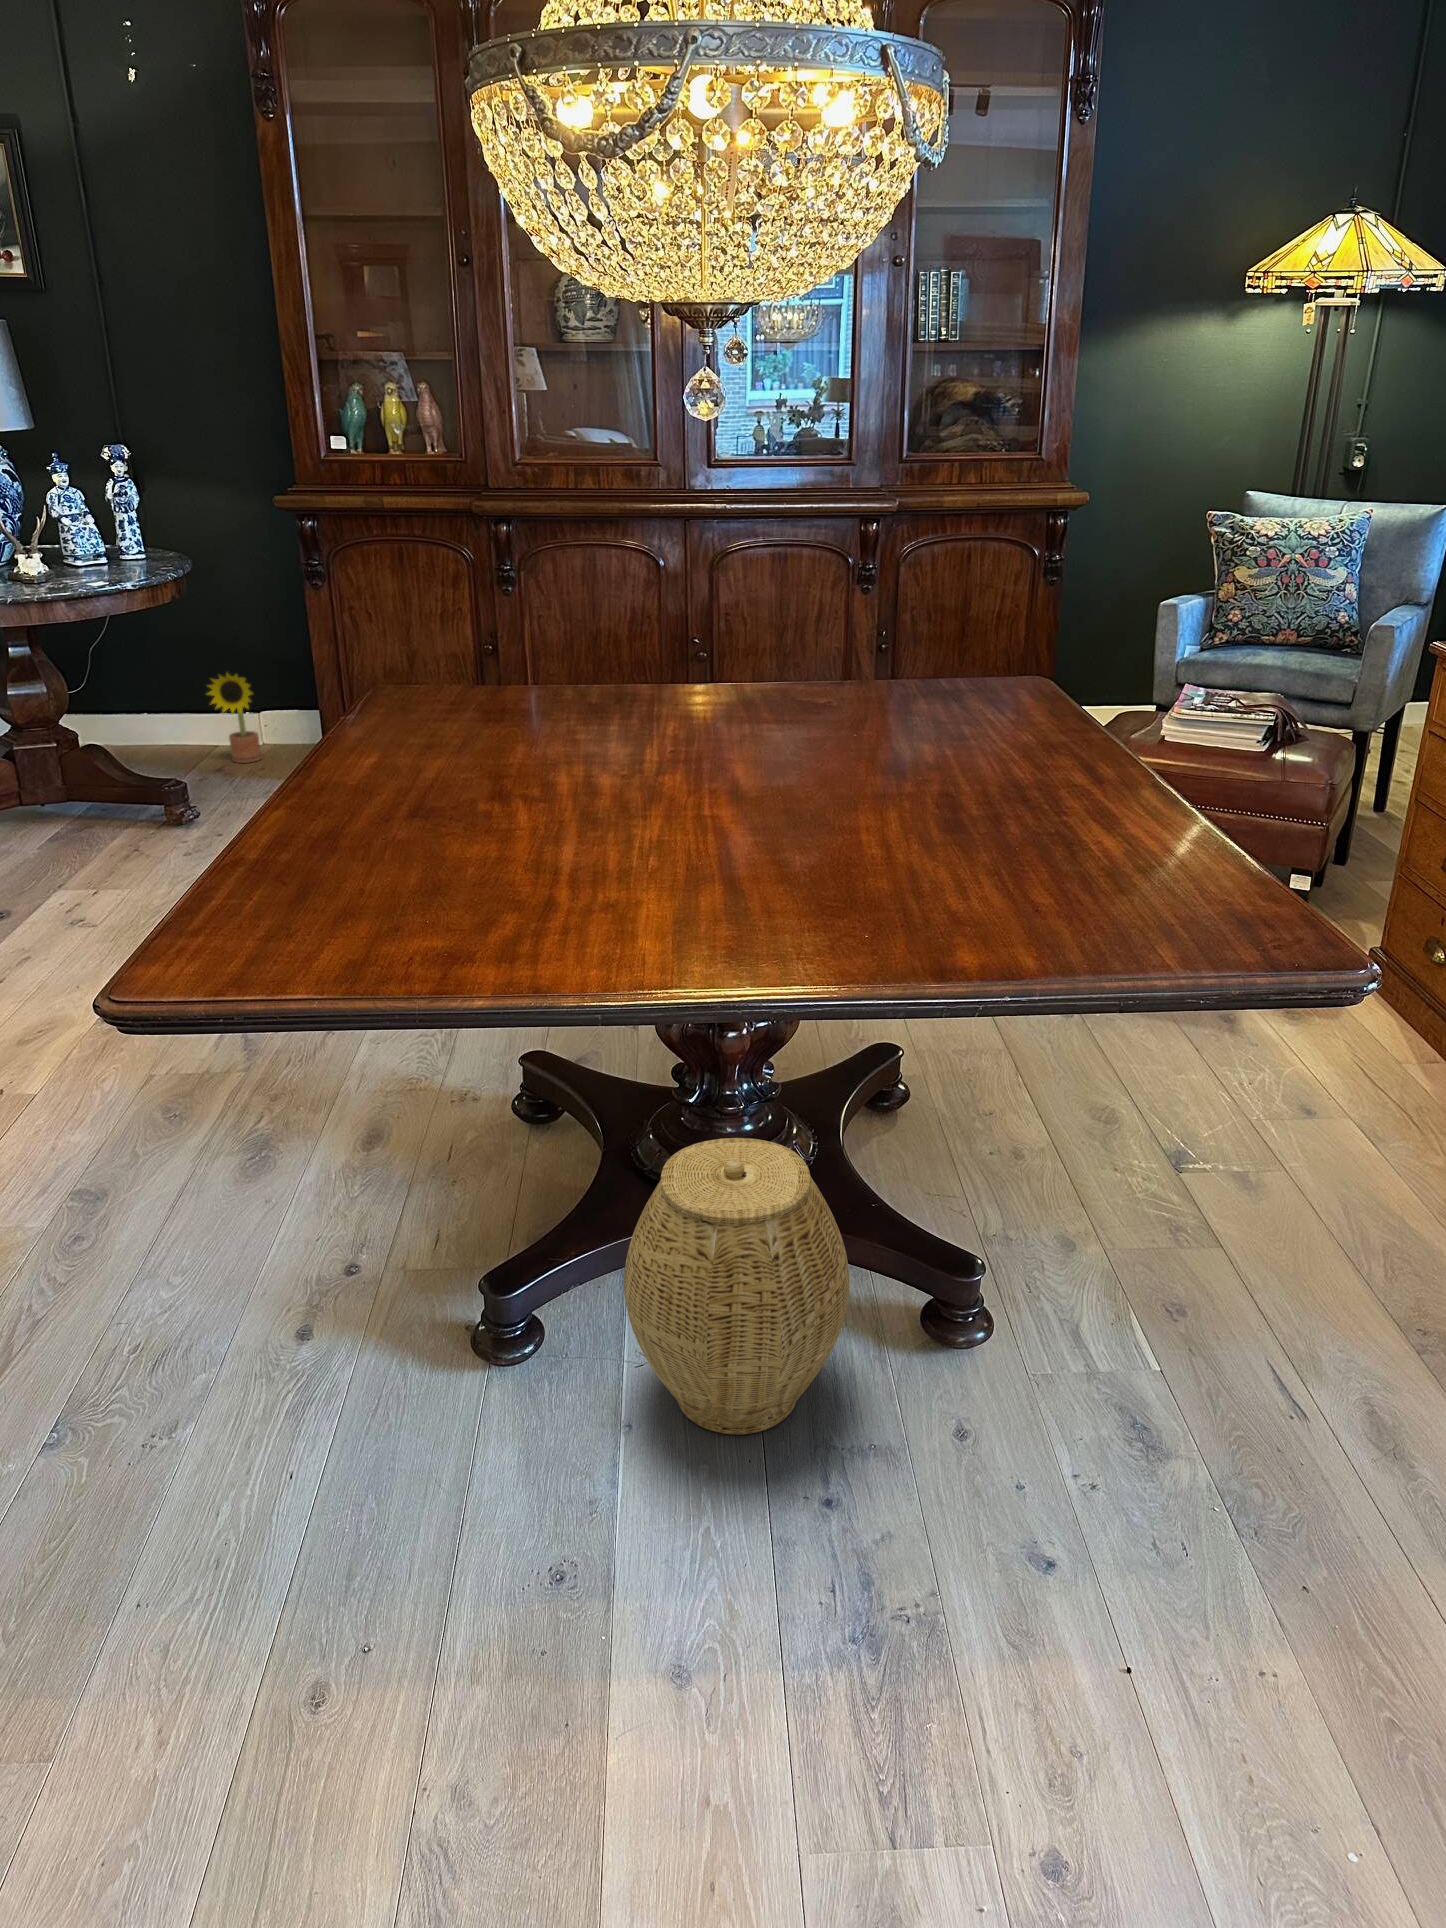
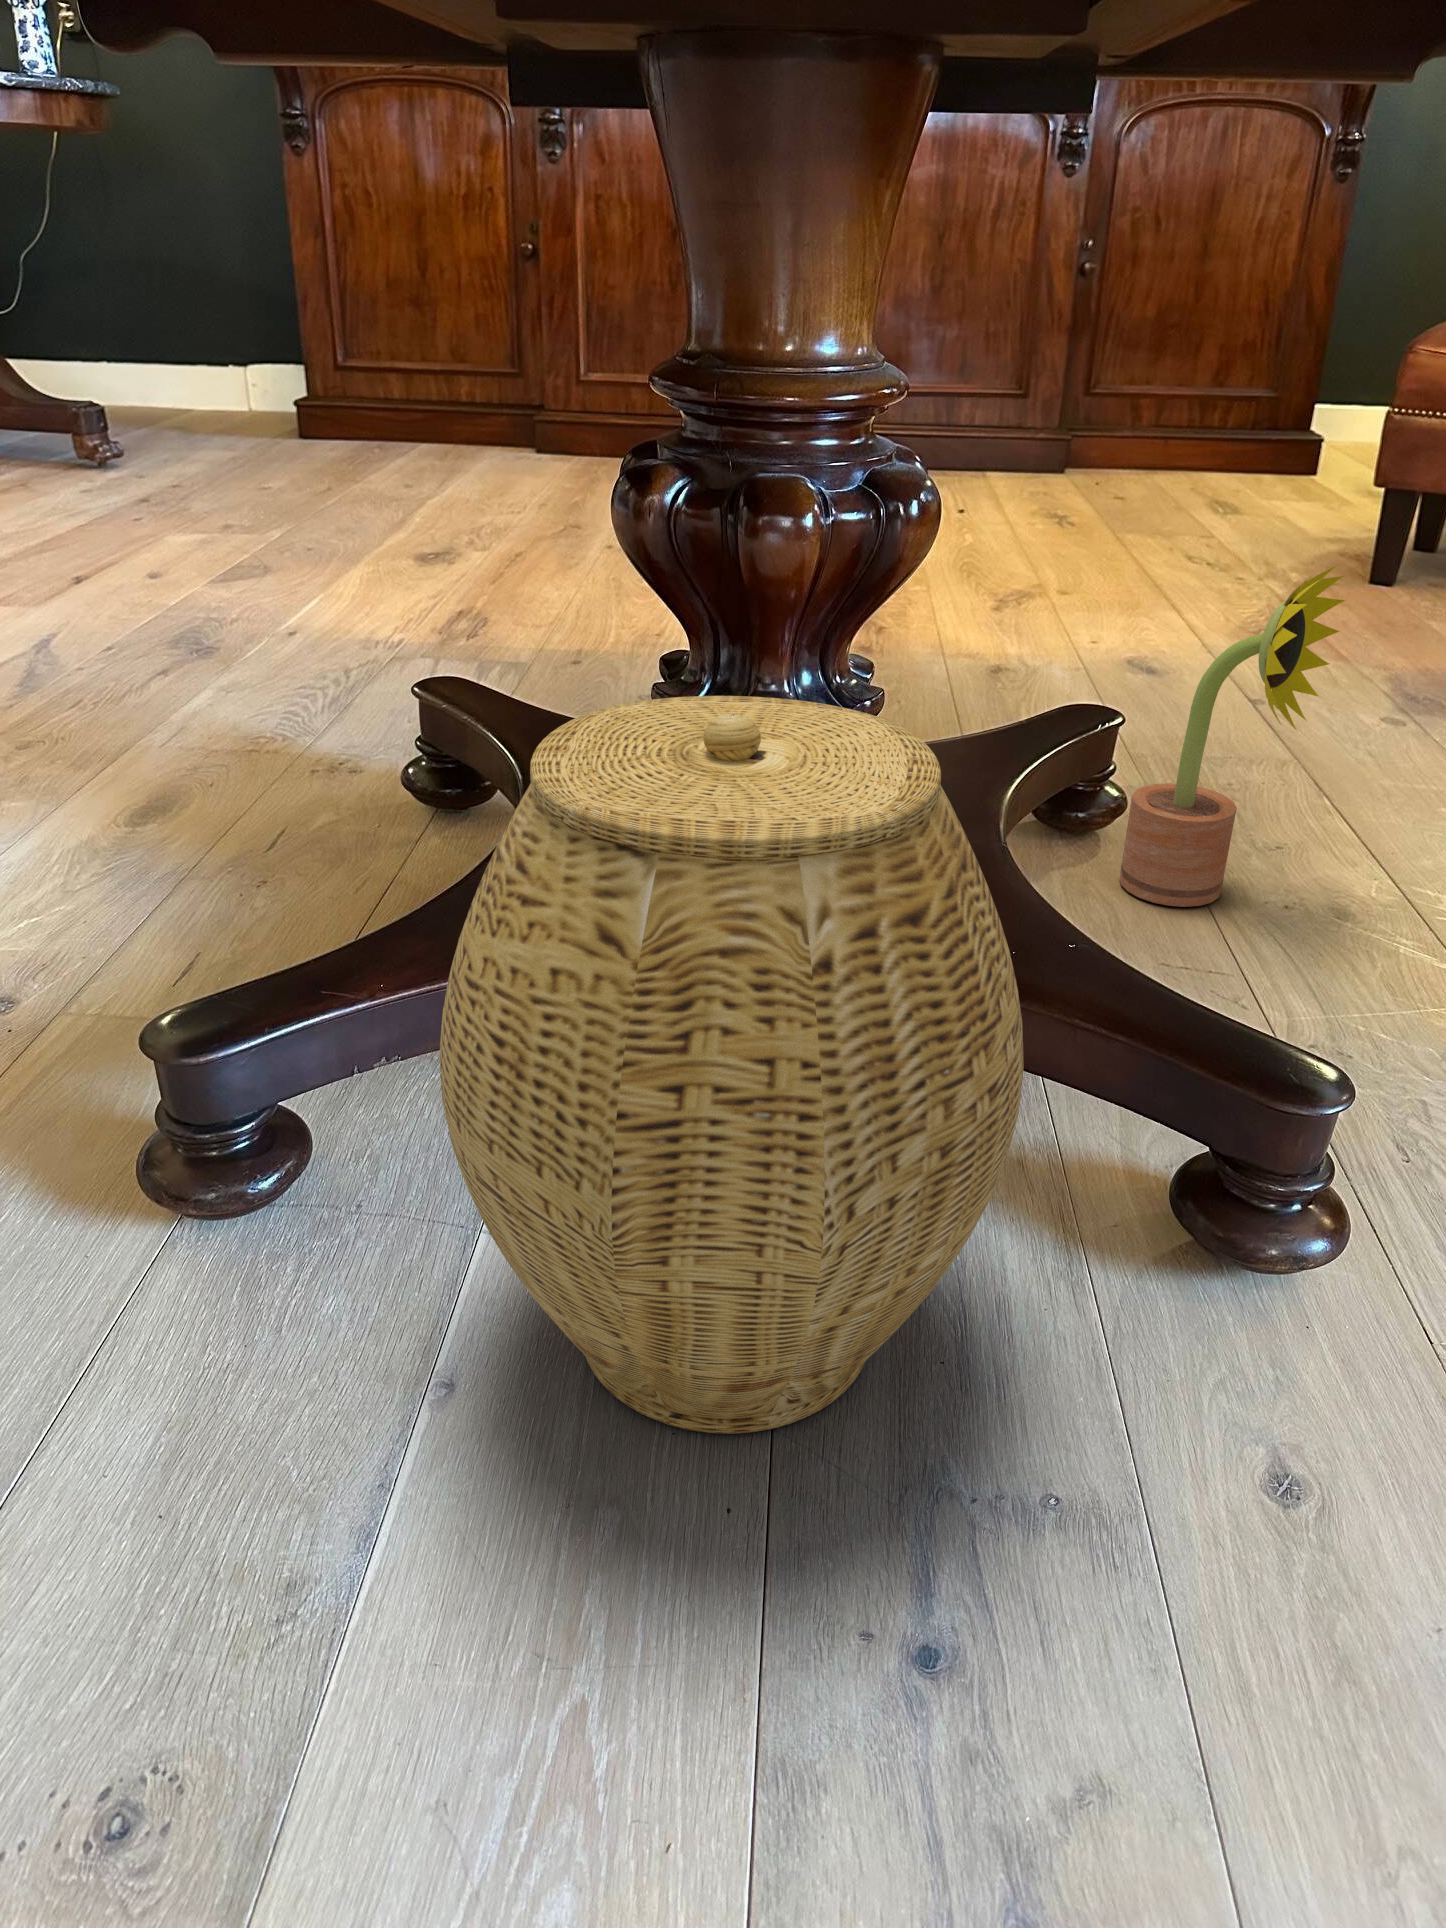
decorative plant: present [208,673,261,763] -> present [1120,565,1345,907]

